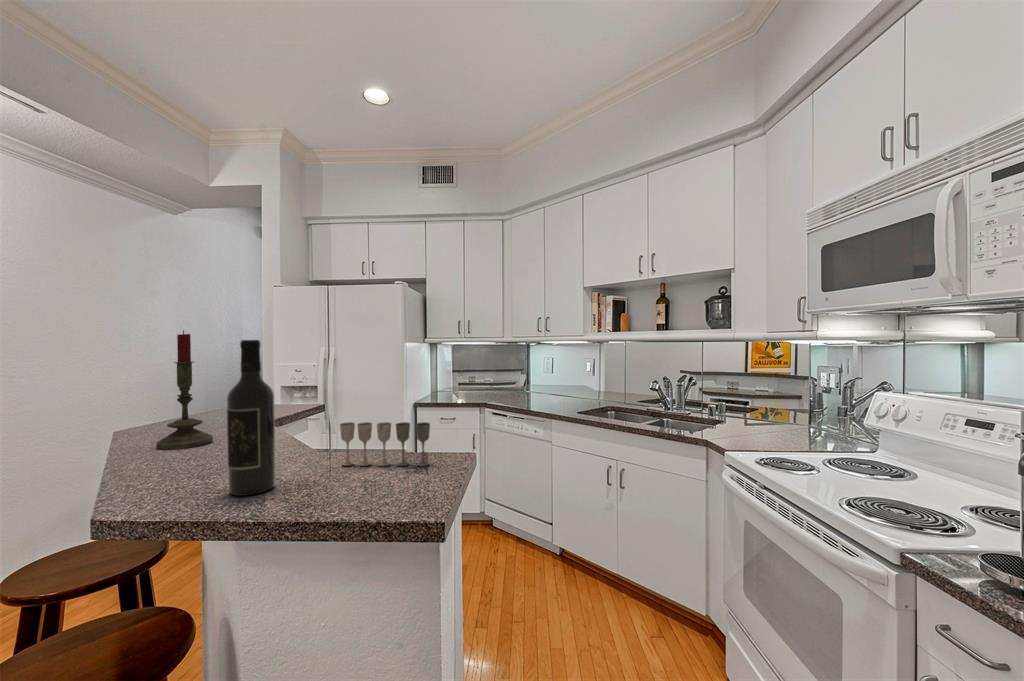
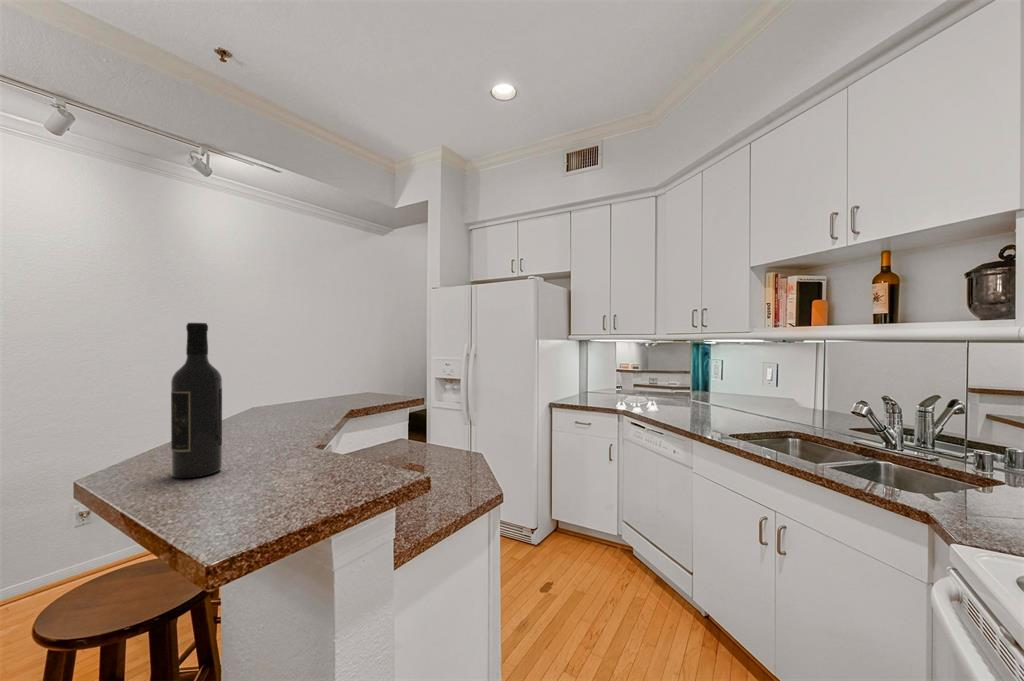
candle: present [156,331,213,450] -> none [254,322,299,424]
wine glass: present [340,422,430,466] -> none [310,415,383,477]

